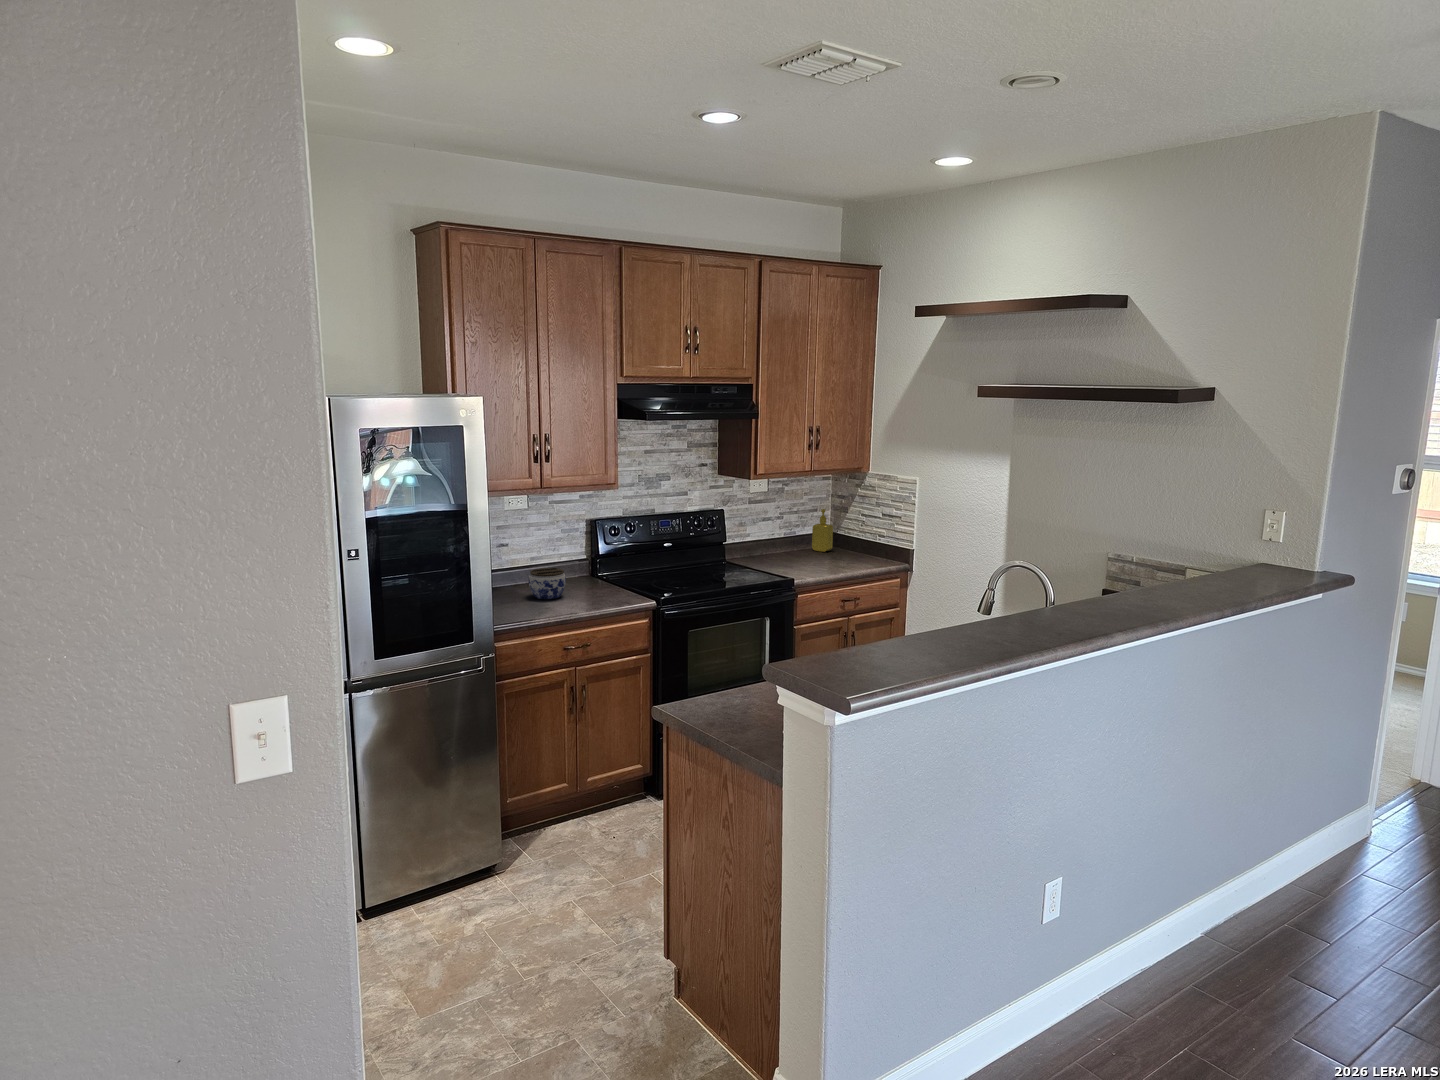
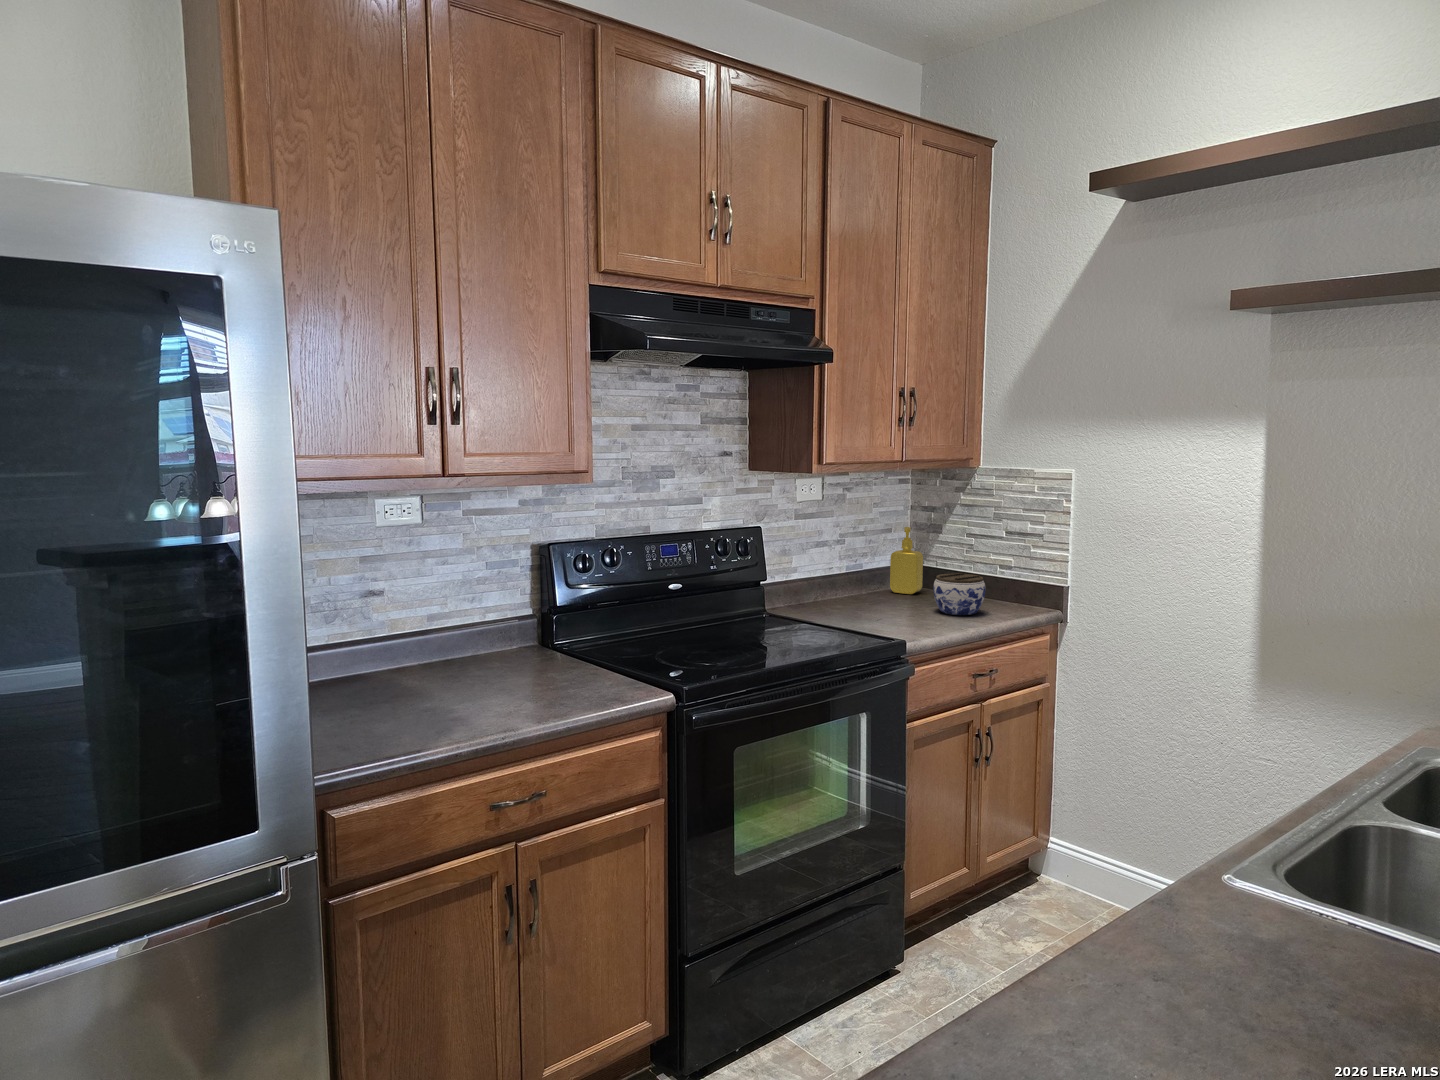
jar: present [529,568,566,599] -> present [933,573,985,615]

